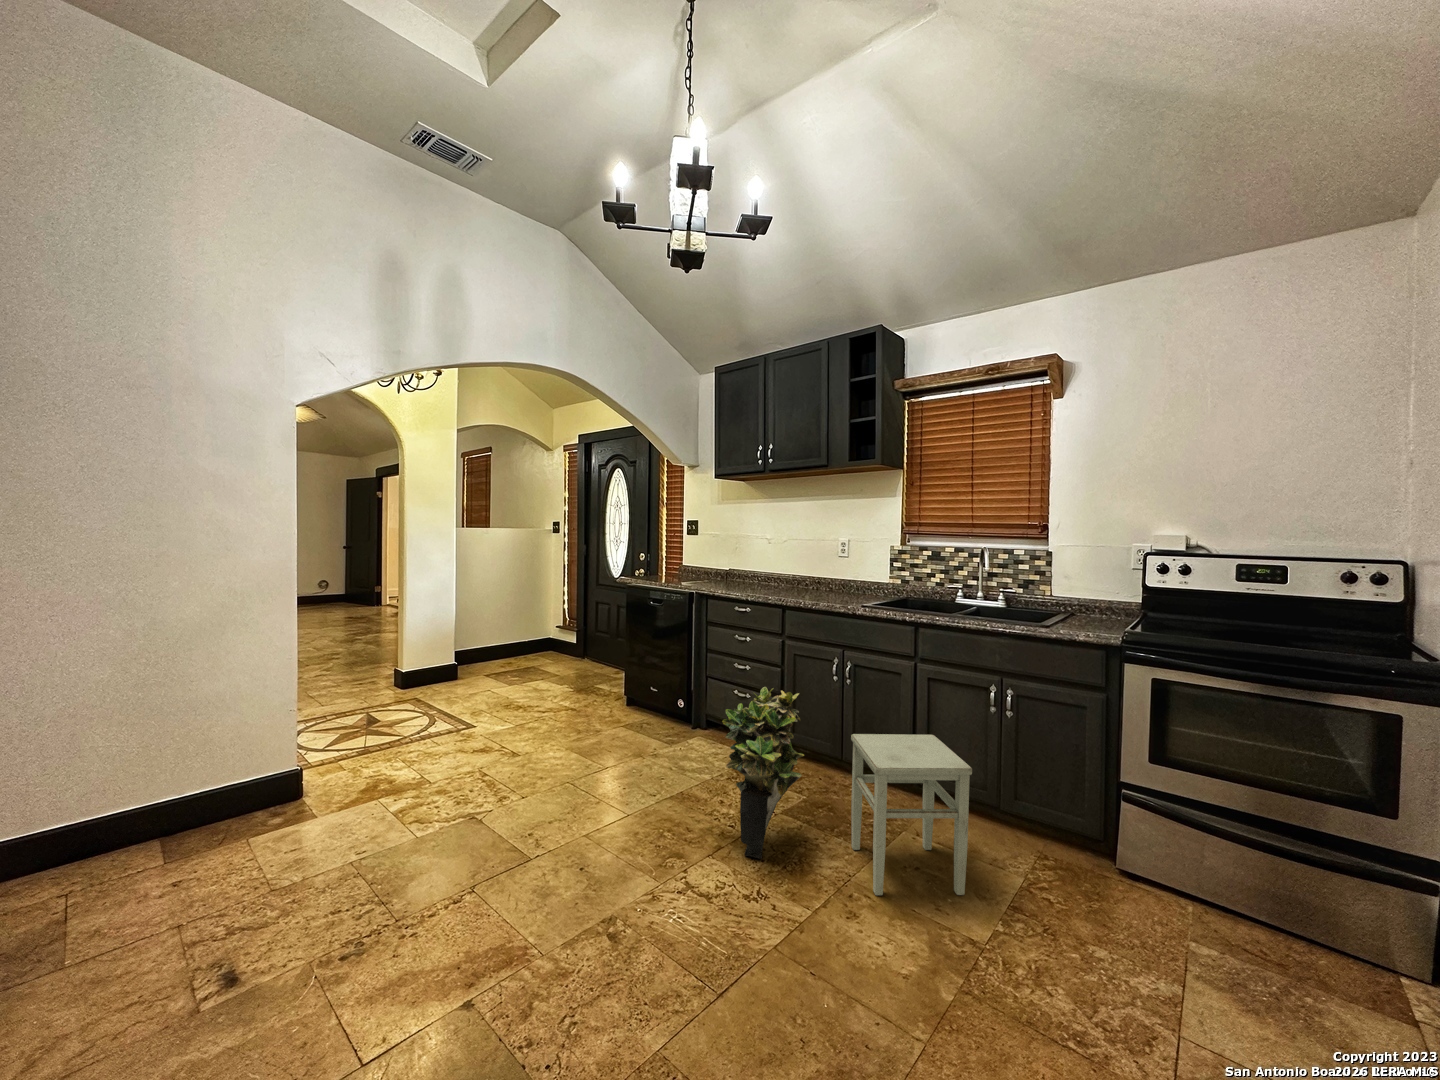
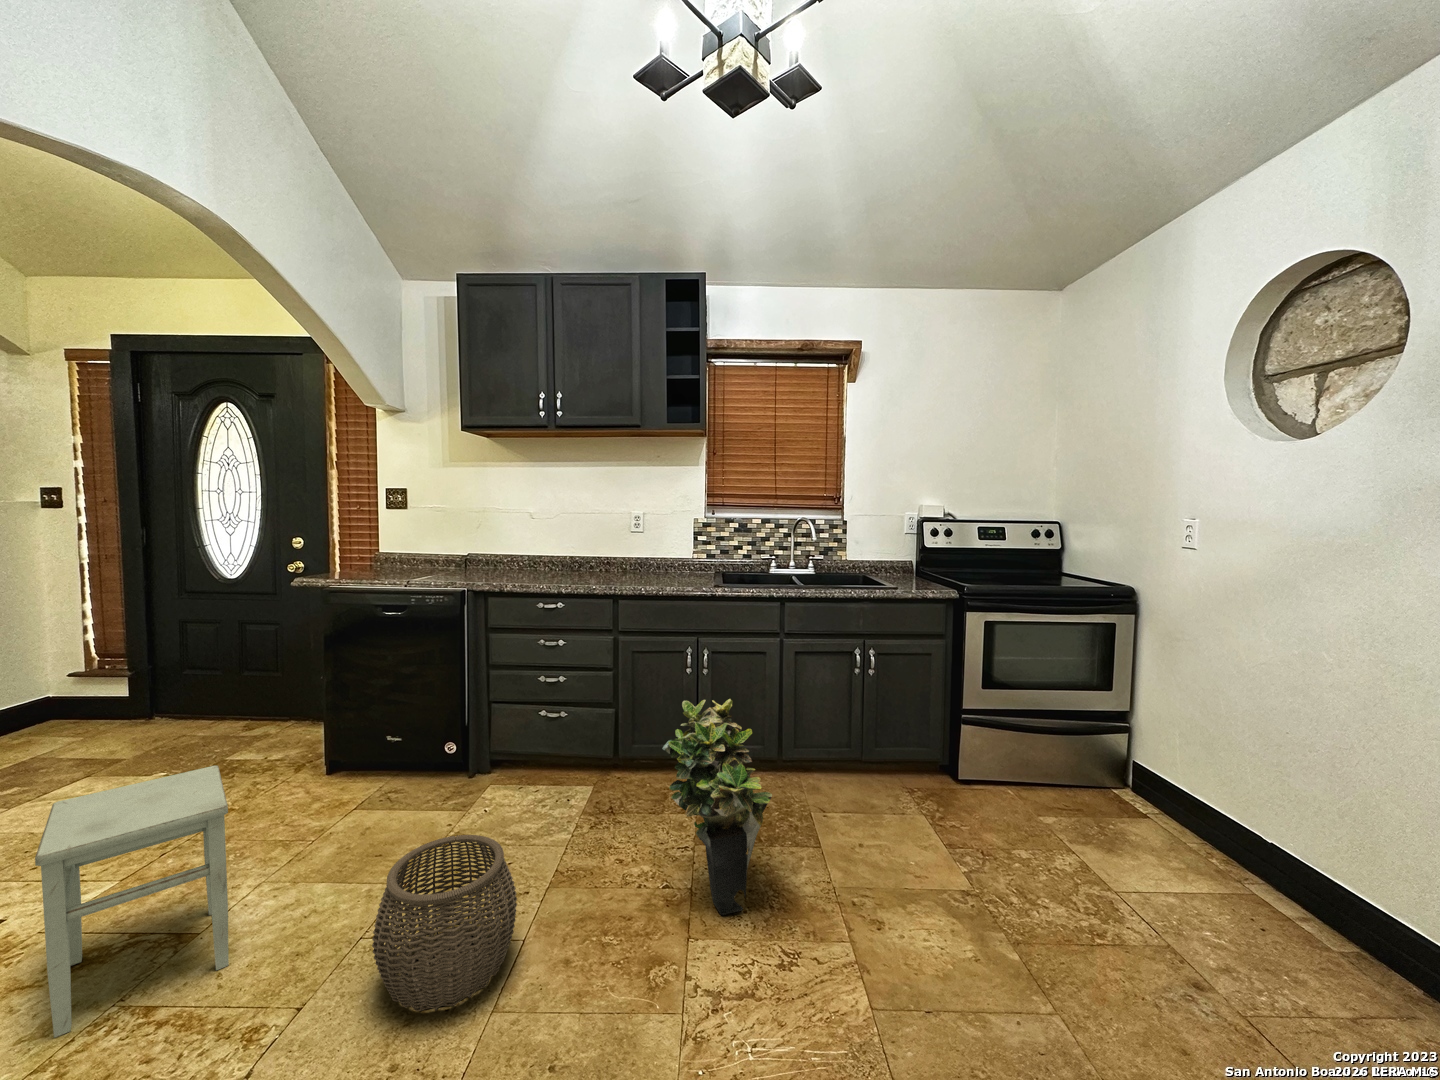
woven basket: none [545,734,626,826] -> present [372,835,517,1011]
stool: present [851,734,972,895] -> present [35,766,229,1038]

